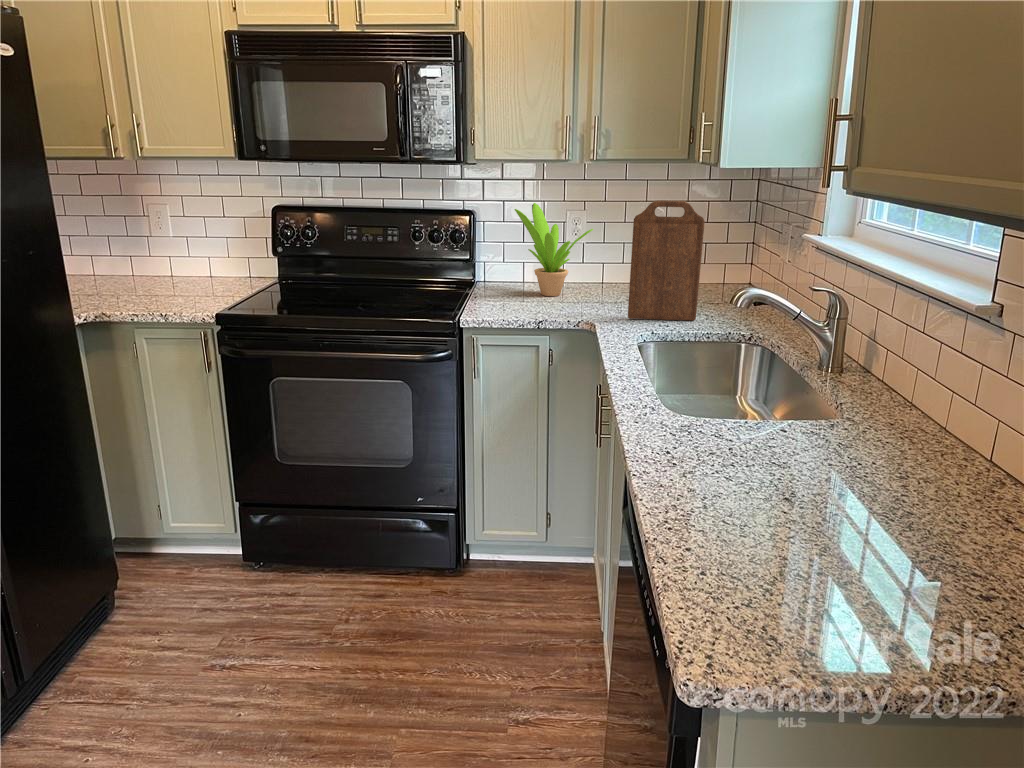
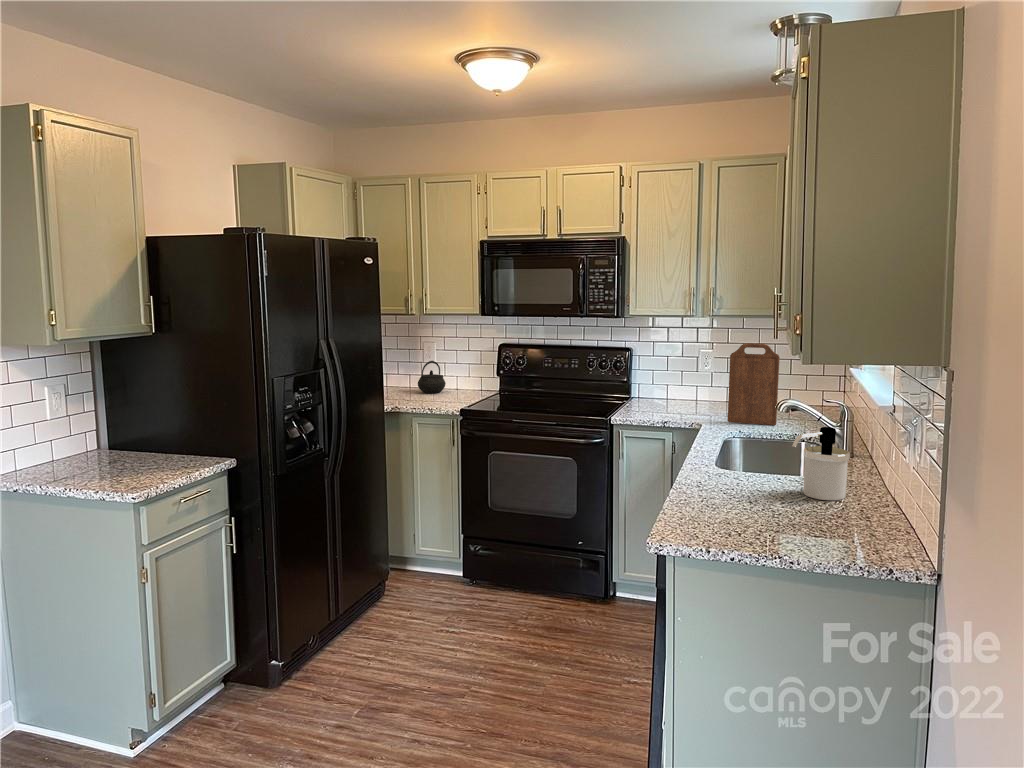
potted plant: present [515,203,593,296] -> none [655,343,713,408]
kettle: none [144,234,191,285] -> present [418,361,446,393]
soap dispenser: none [855,349,949,482] -> present [792,427,850,500]

